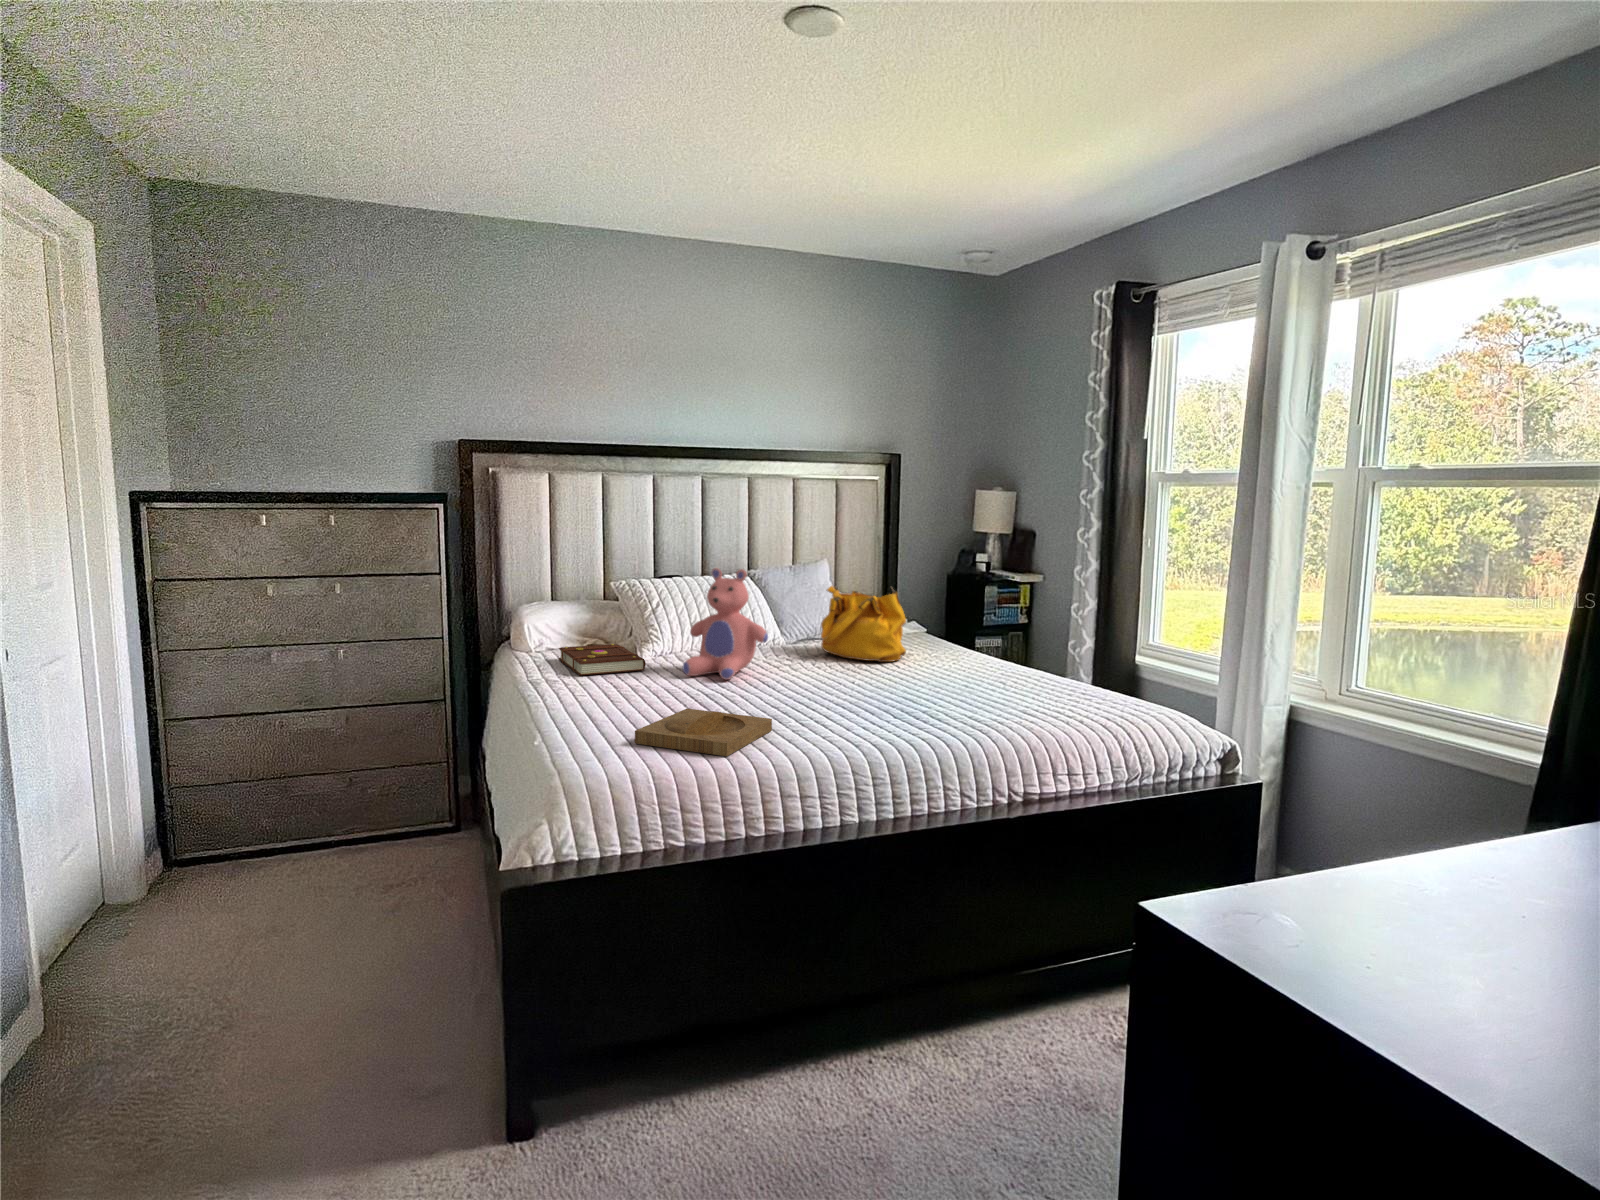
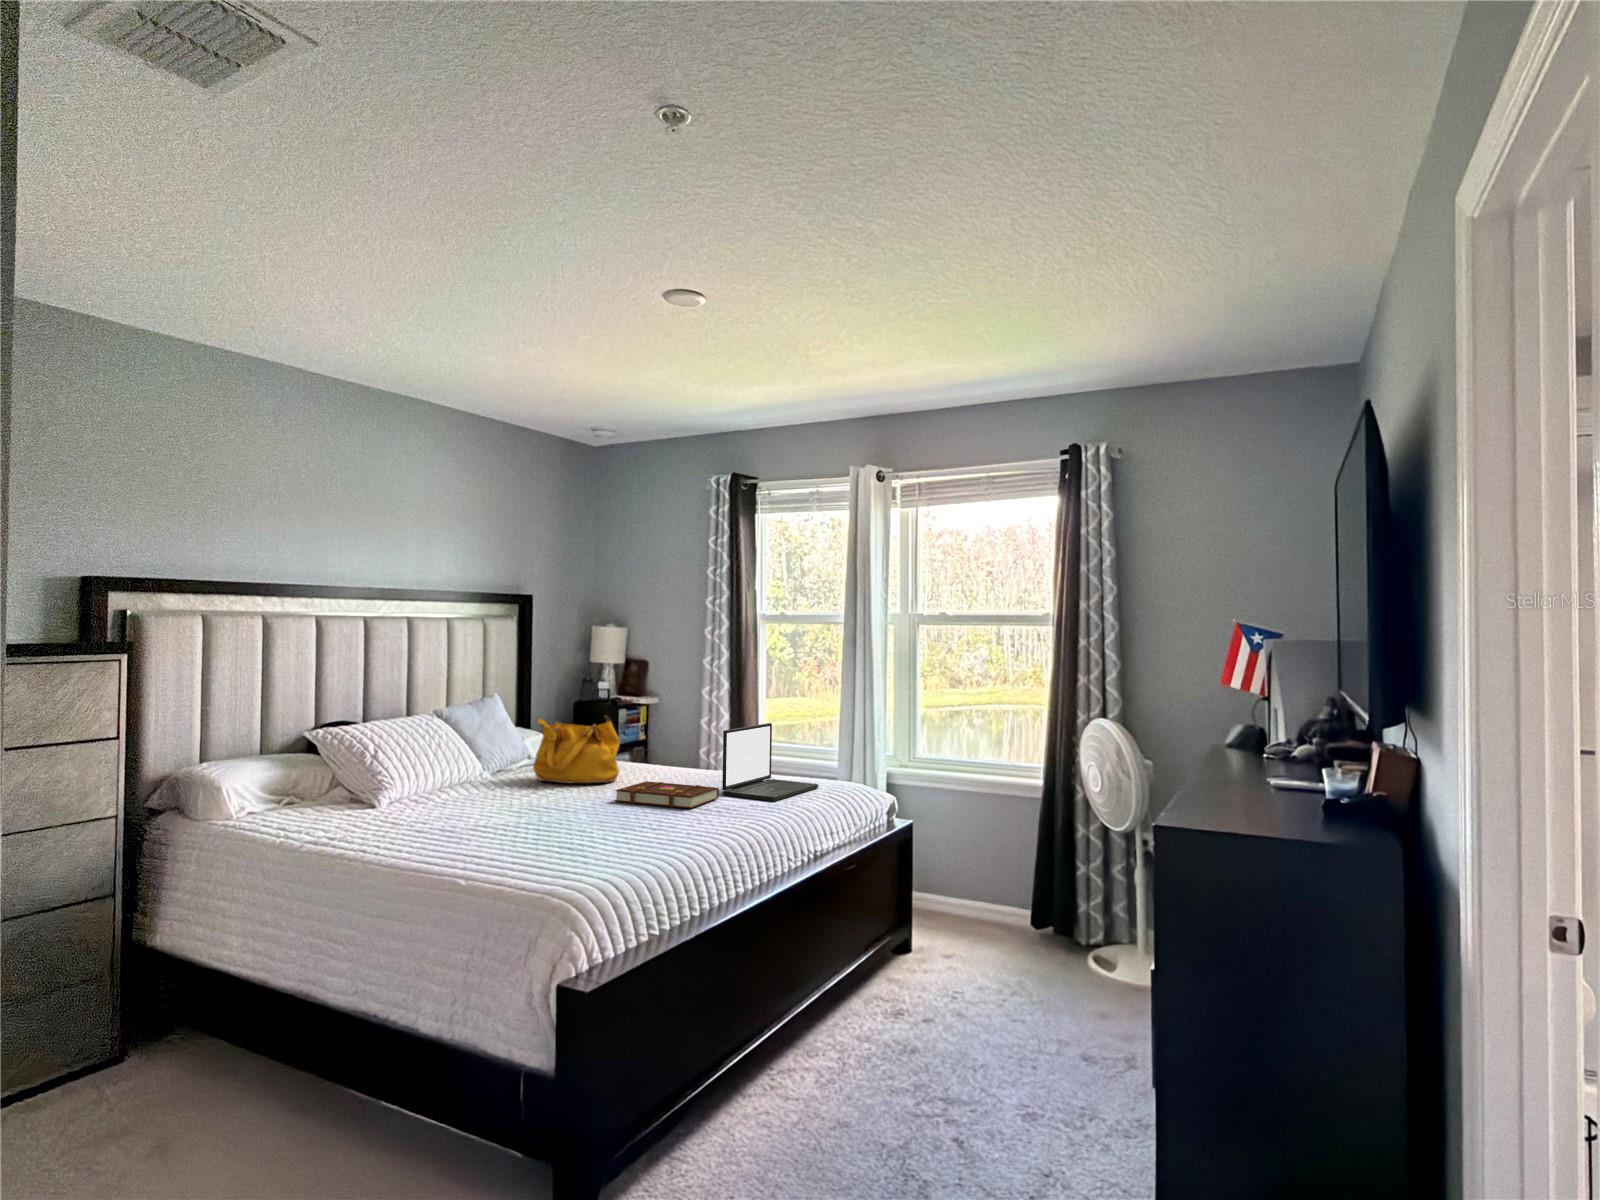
teddy bear: present [683,568,768,680] -> none [455,708,541,814]
laptop: none [974,610,1118,711] -> present [722,723,818,801]
book: present [559,644,646,675] -> present [615,781,719,809]
tray: present [635,708,772,756] -> none [568,828,664,863]

